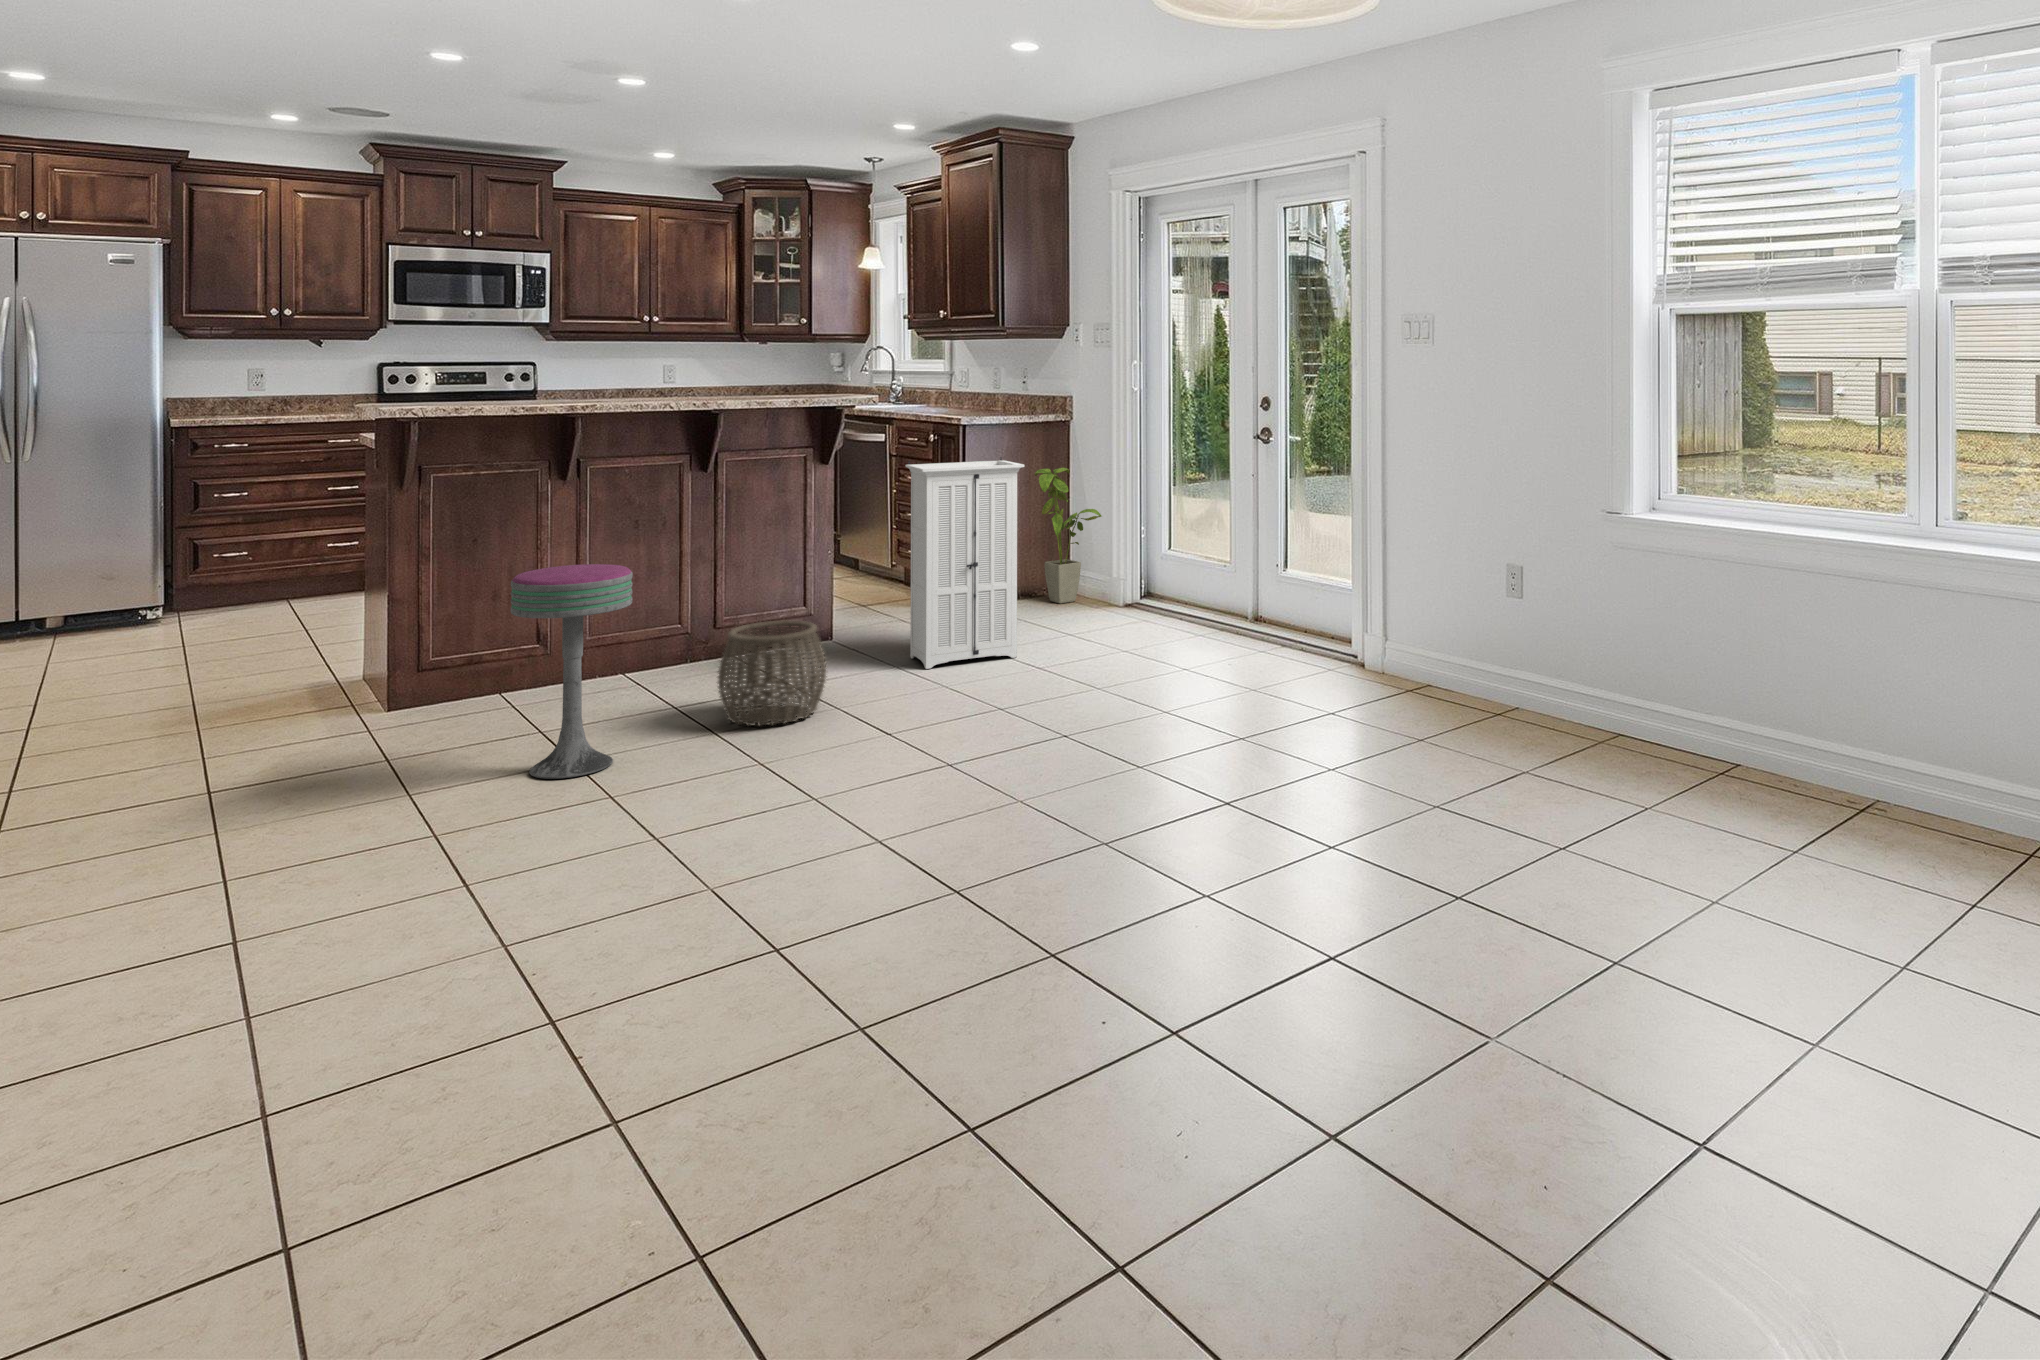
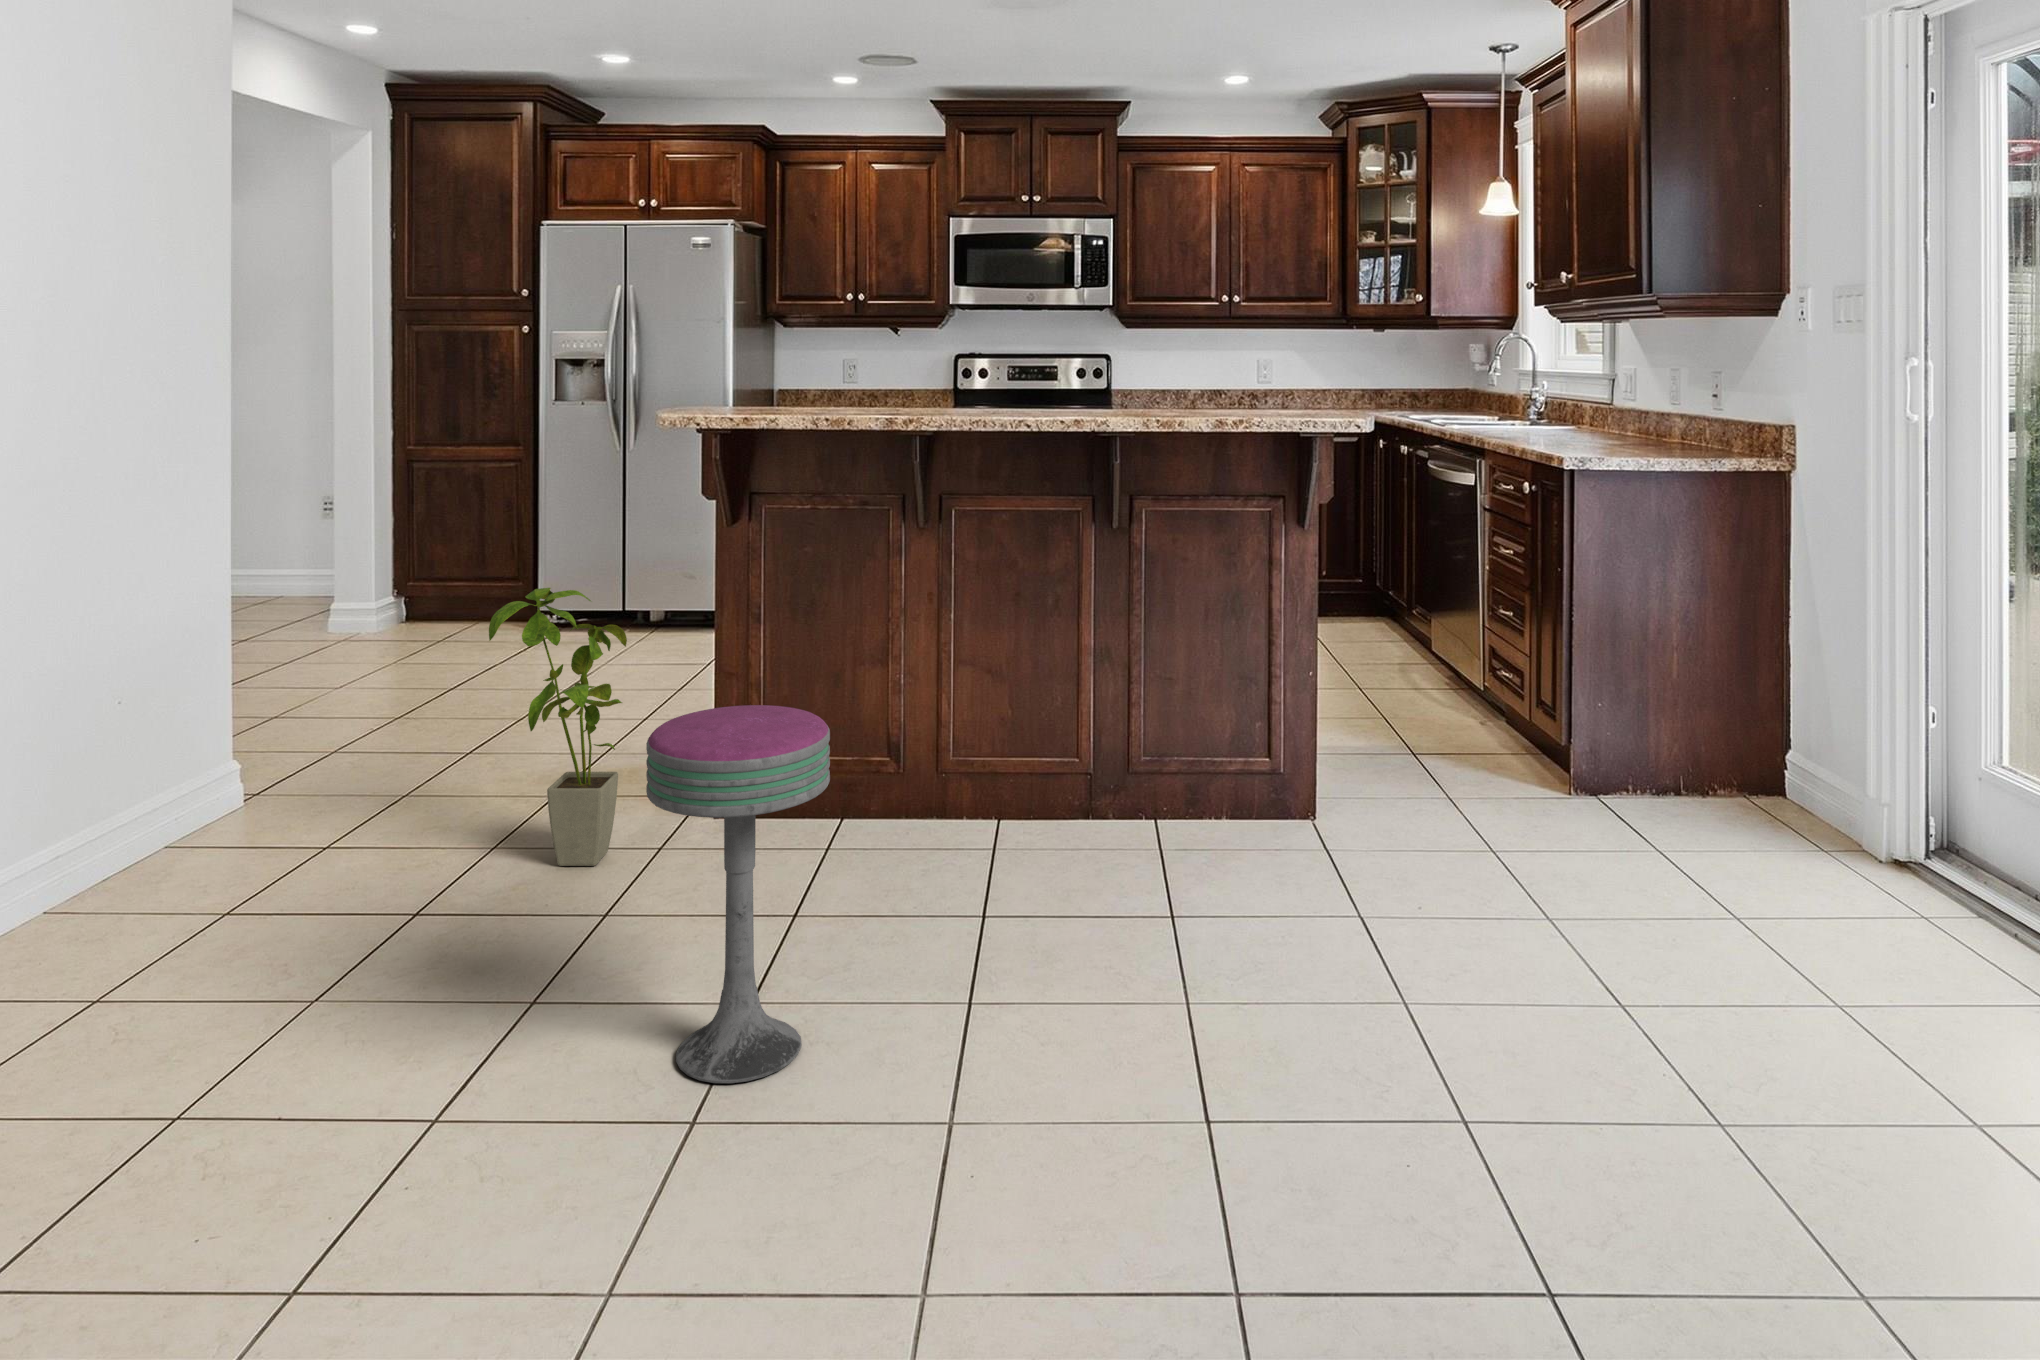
storage cabinet: present [906,457,1024,669] -> none [1407,552,1626,968]
house plant: present [1034,468,1101,604] -> present [489,588,627,866]
woven basket: present [718,621,826,726] -> none [1005,830,1189,1047]

